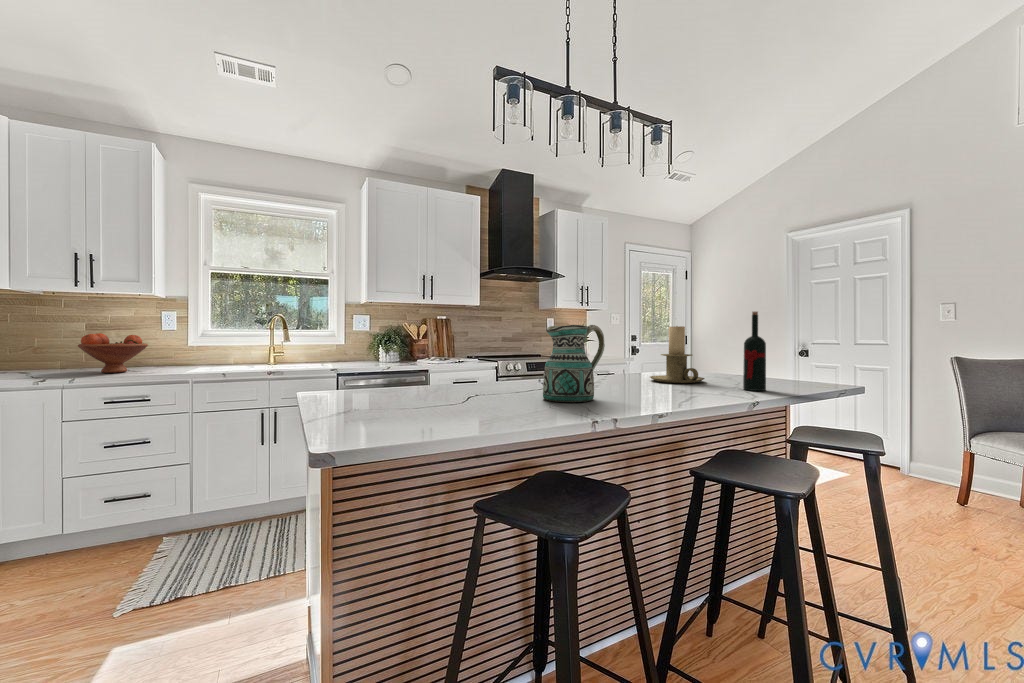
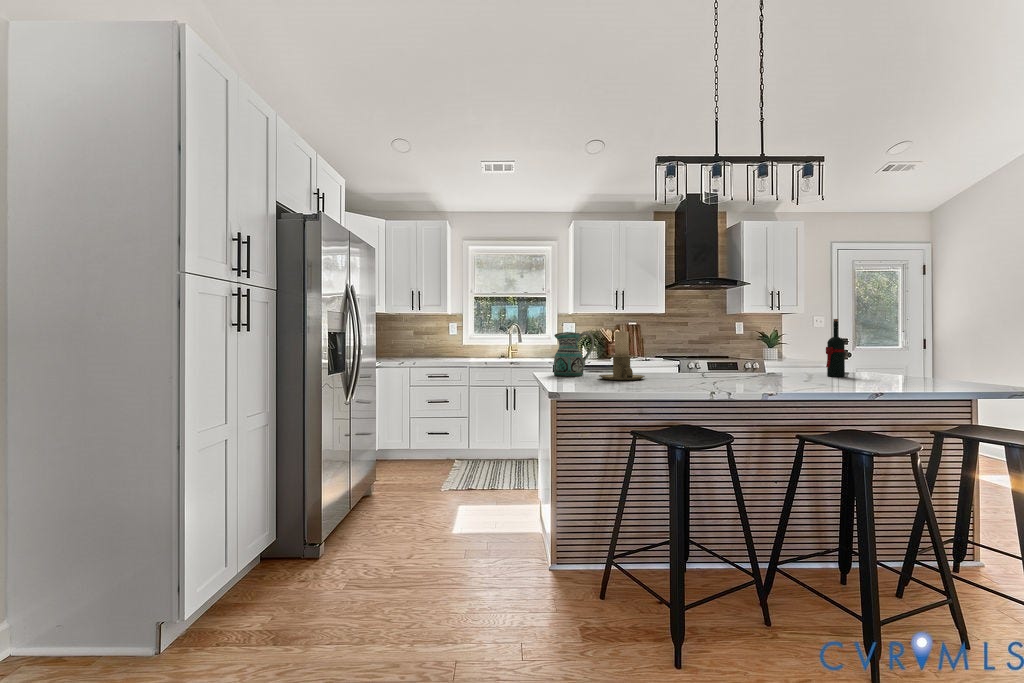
ceramic pitcher: present [543,325,605,402] -> present [554,332,594,376]
candle holder: present [650,326,705,383] -> present [599,331,645,380]
fruit bowl: present [78,333,148,373] -> none [412,338,444,361]

